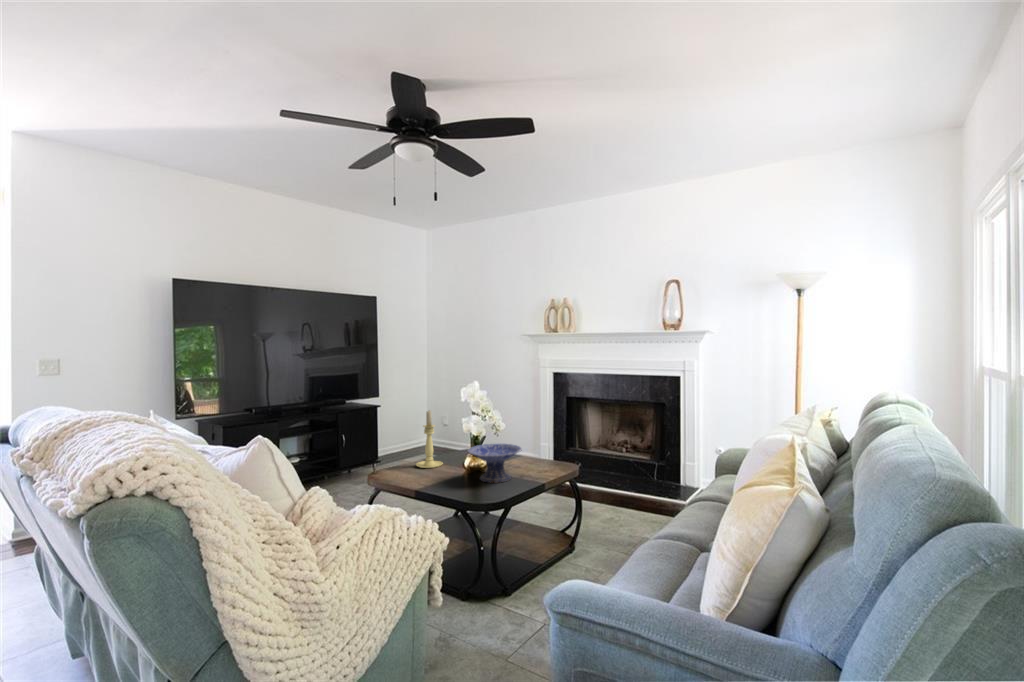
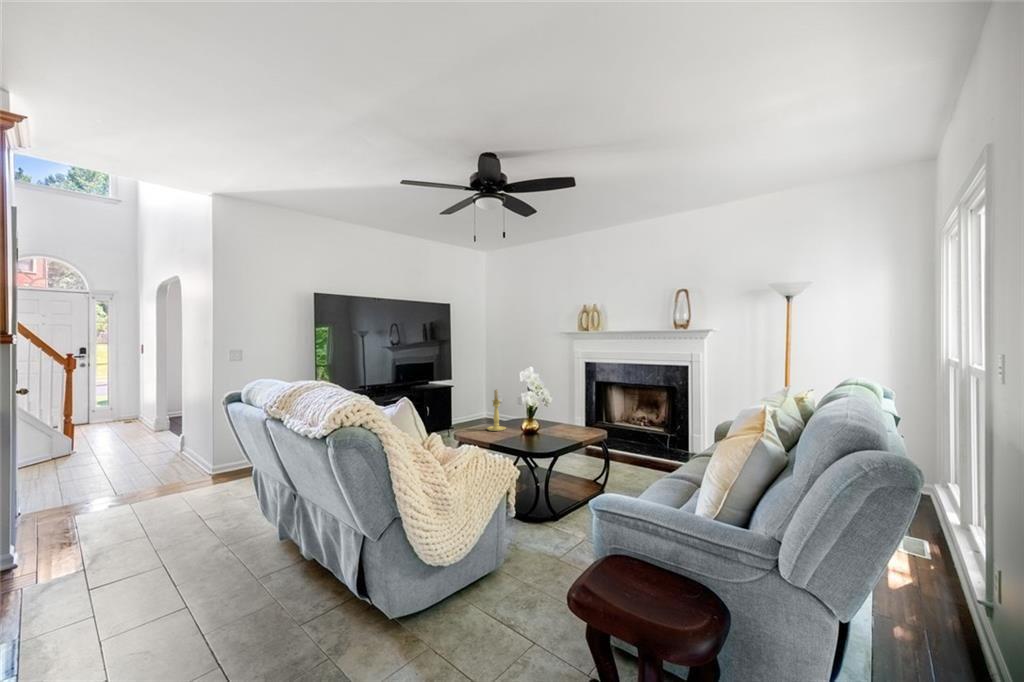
decorative bowl: present [468,444,522,483] -> none [526,414,565,441]

